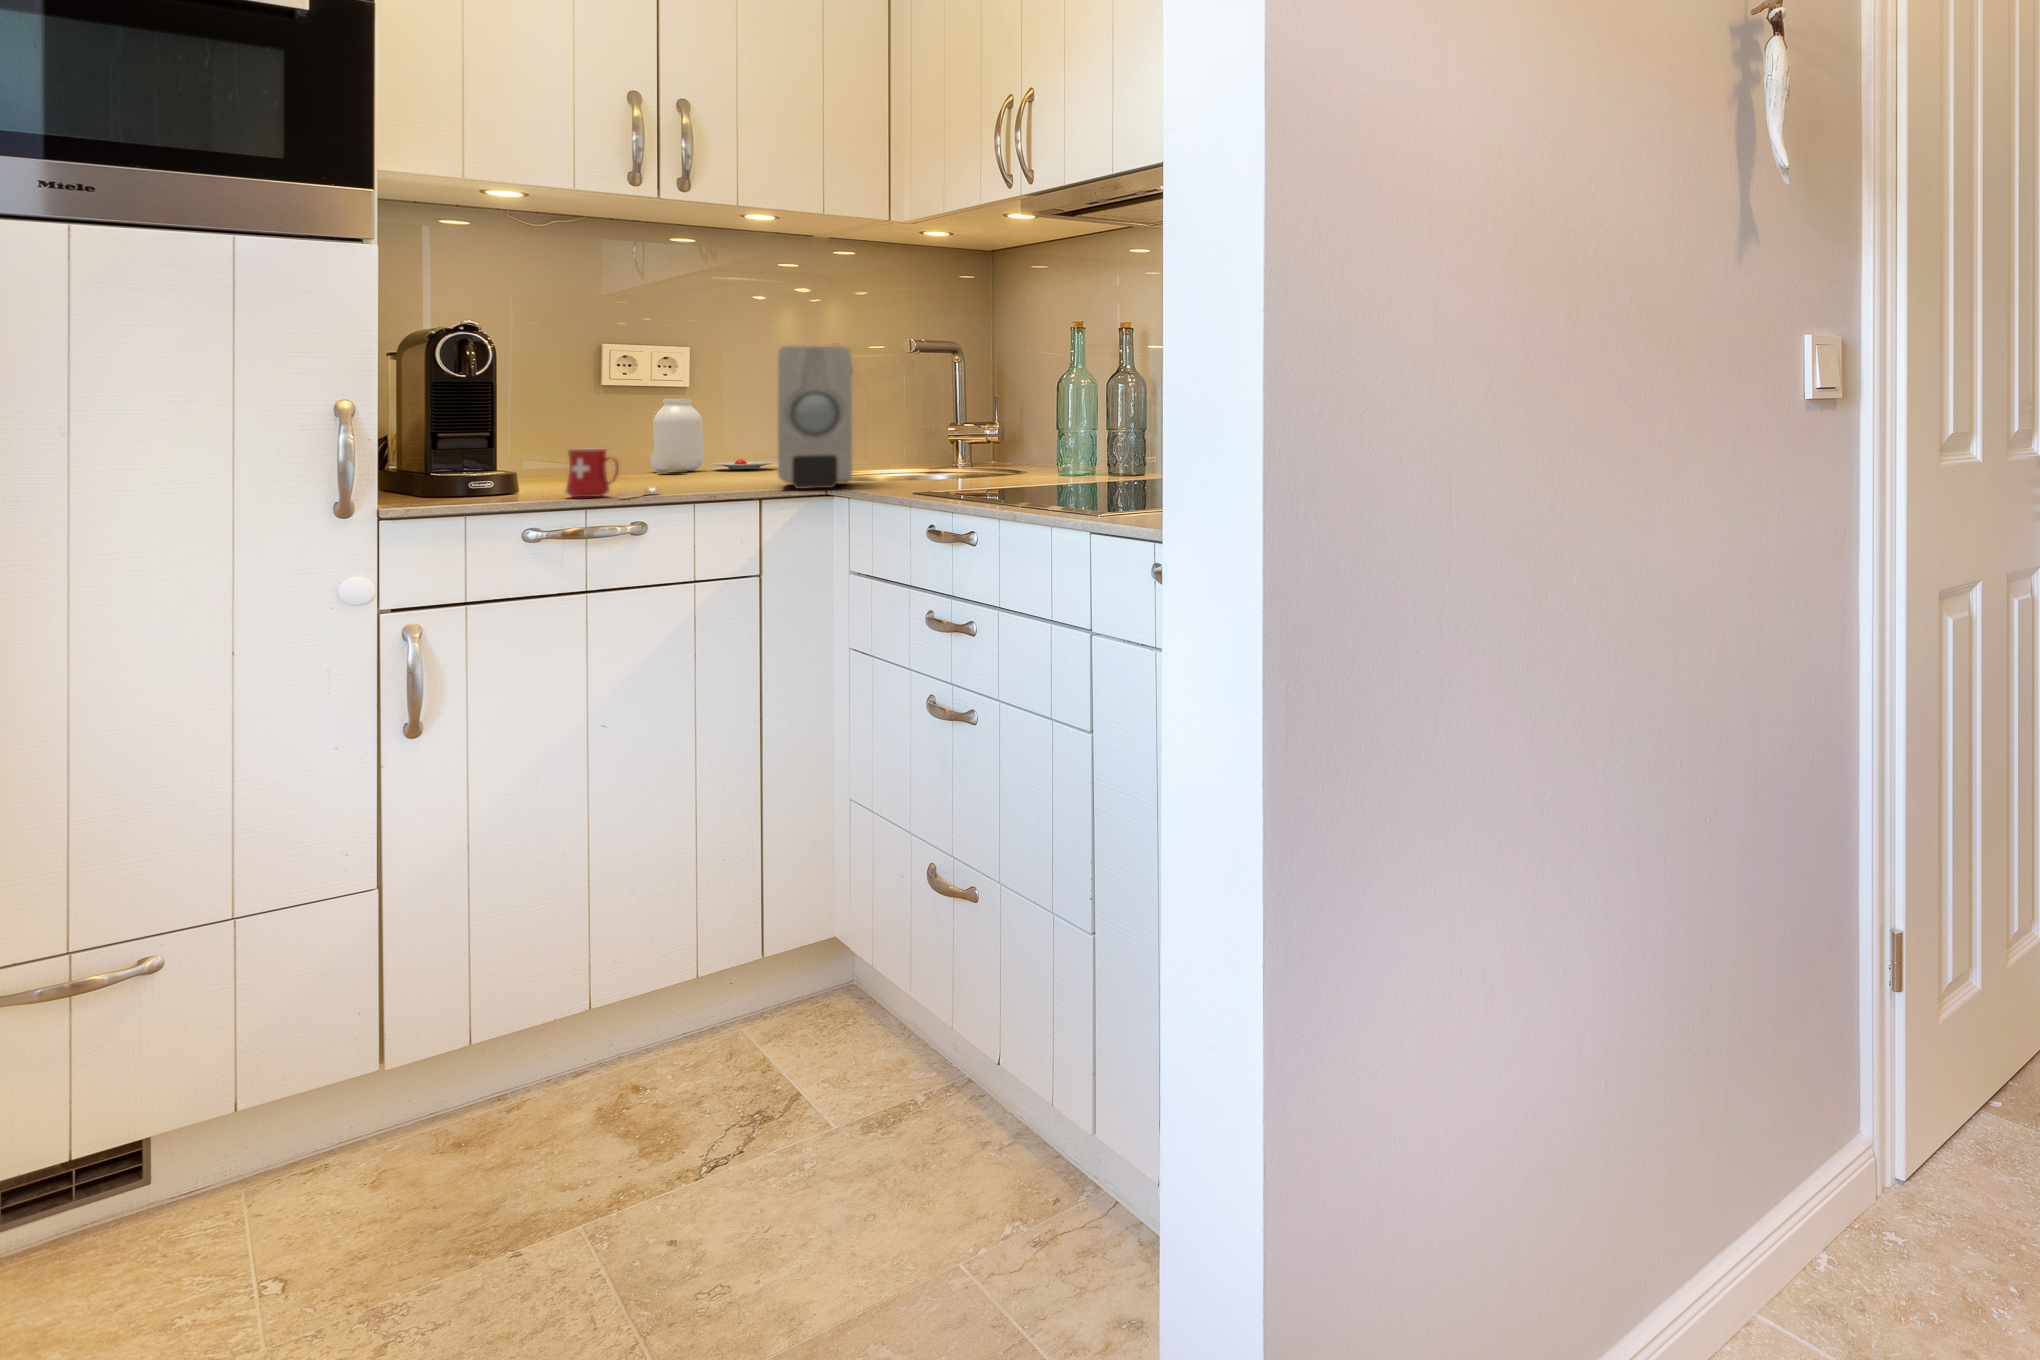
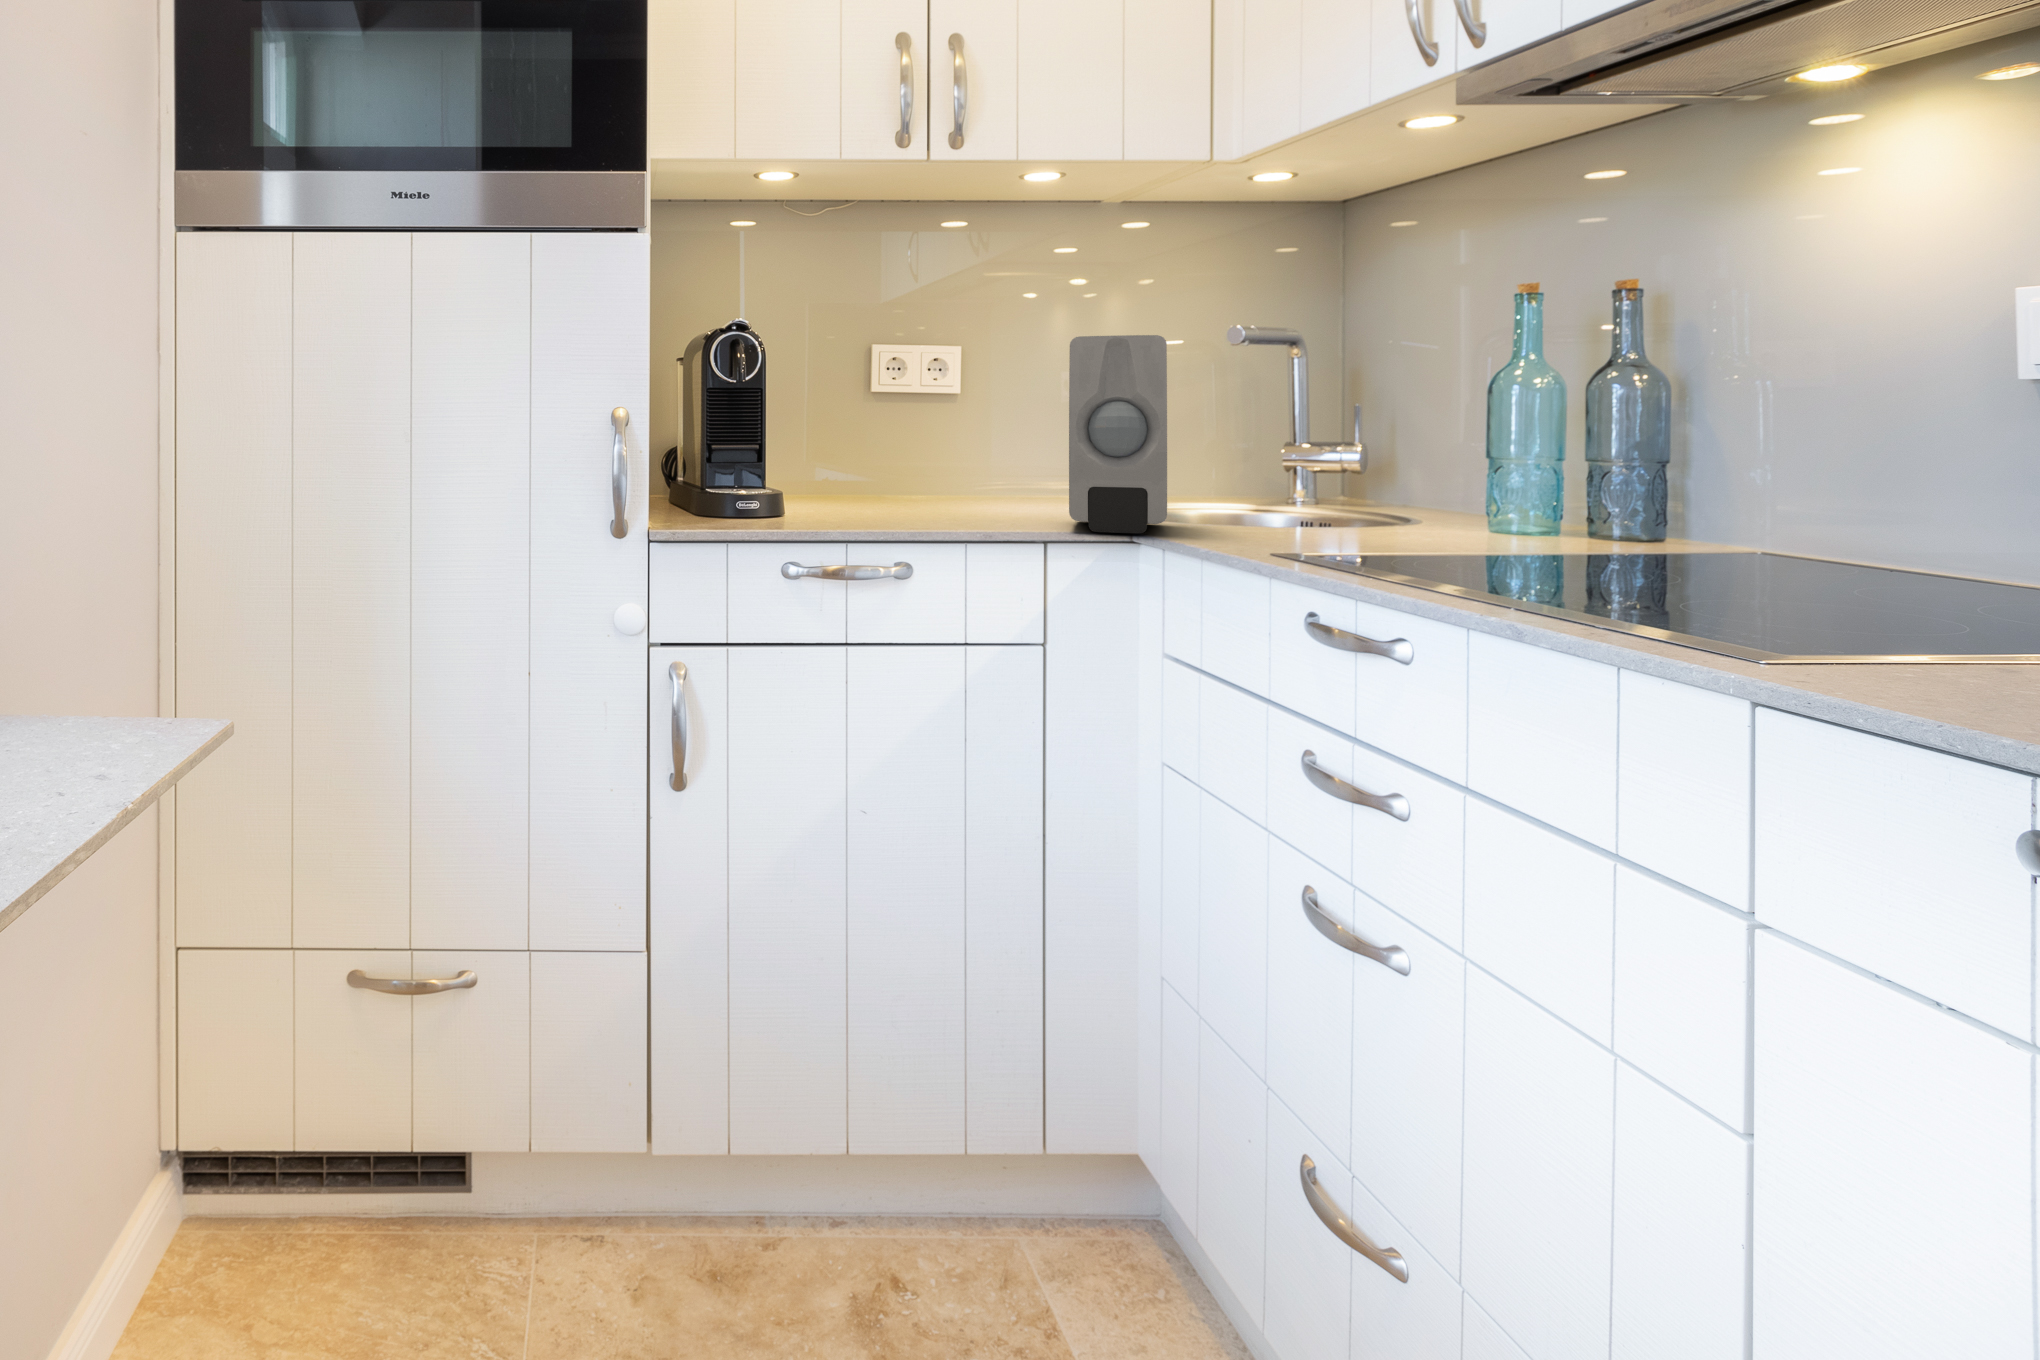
jar: present [650,399,777,474] -> none [920,405,1067,494]
mug: present [566,449,659,497] -> none [826,468,928,529]

